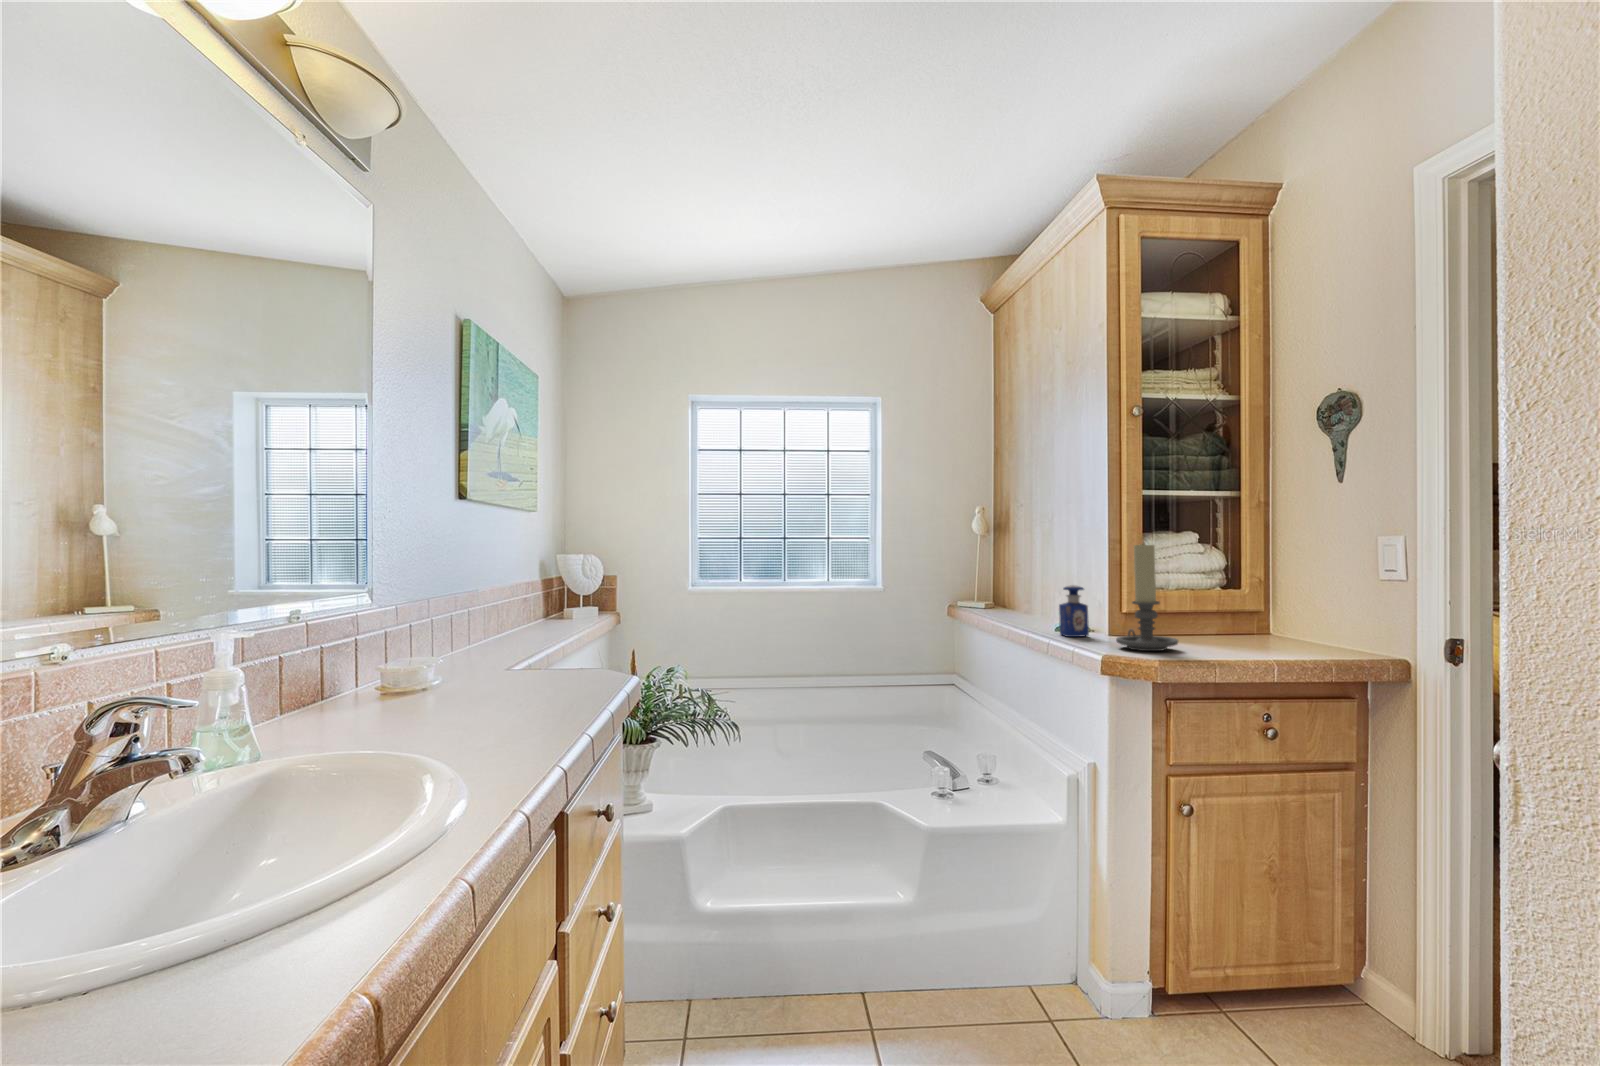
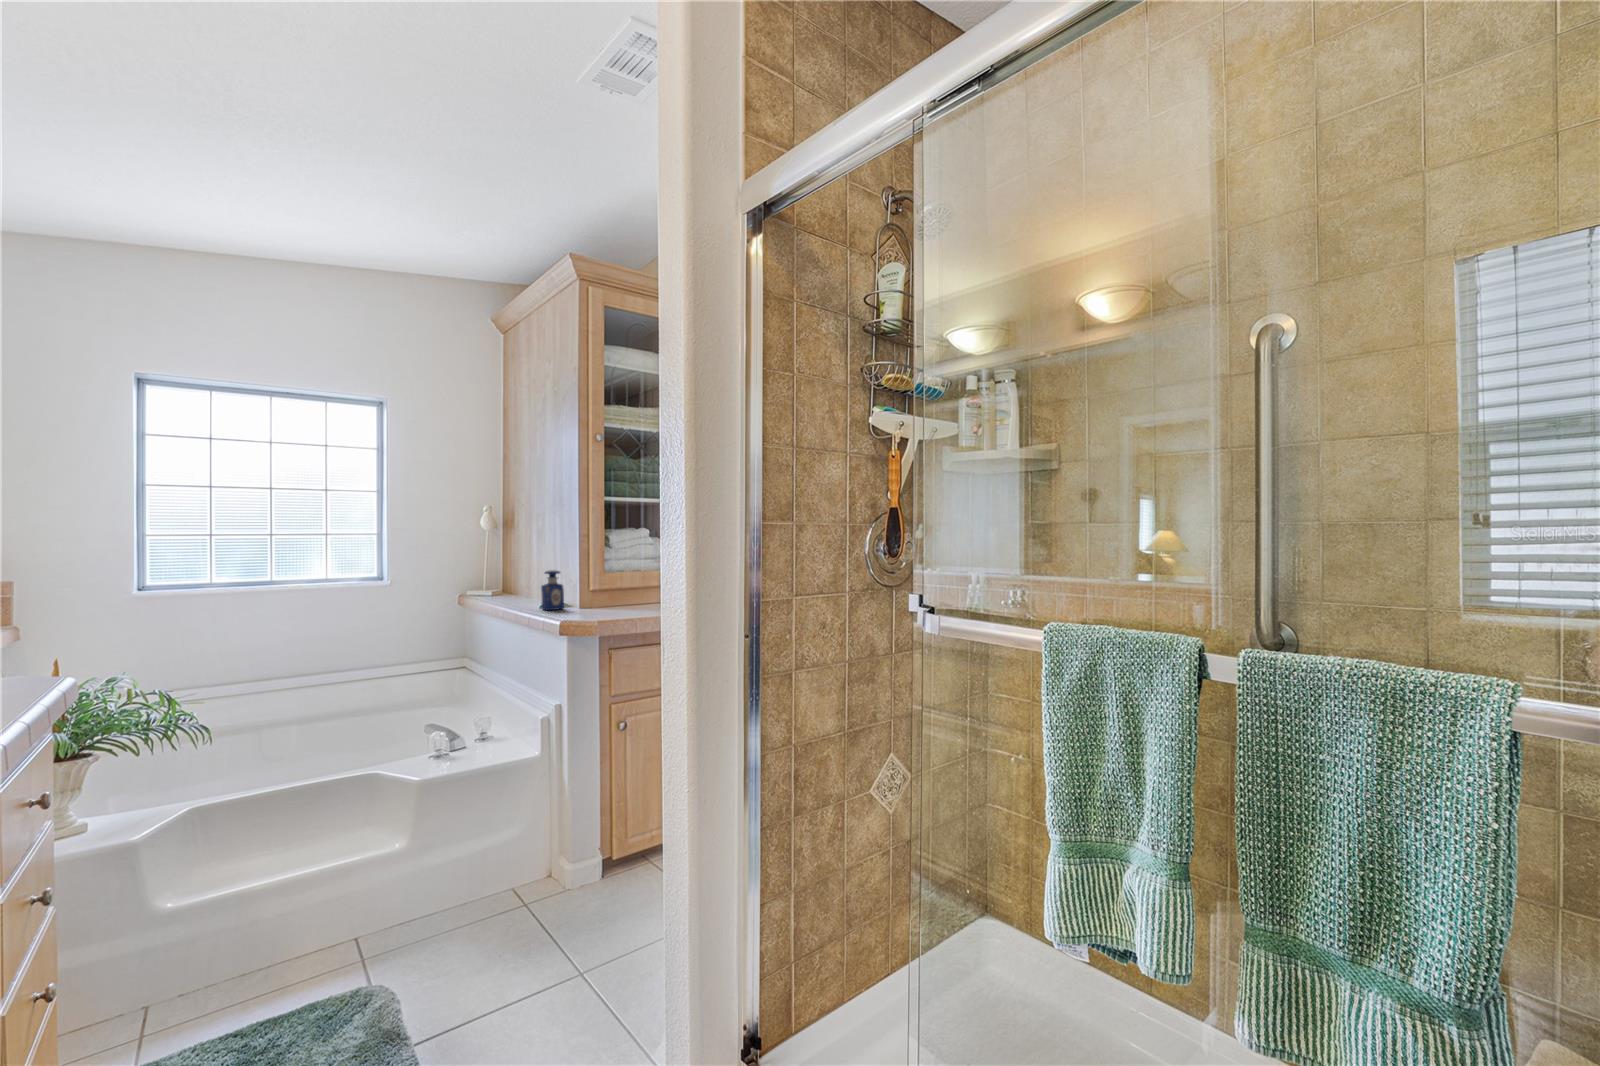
candle holder: present [1116,544,1178,651] -> none [579,536,623,616]

